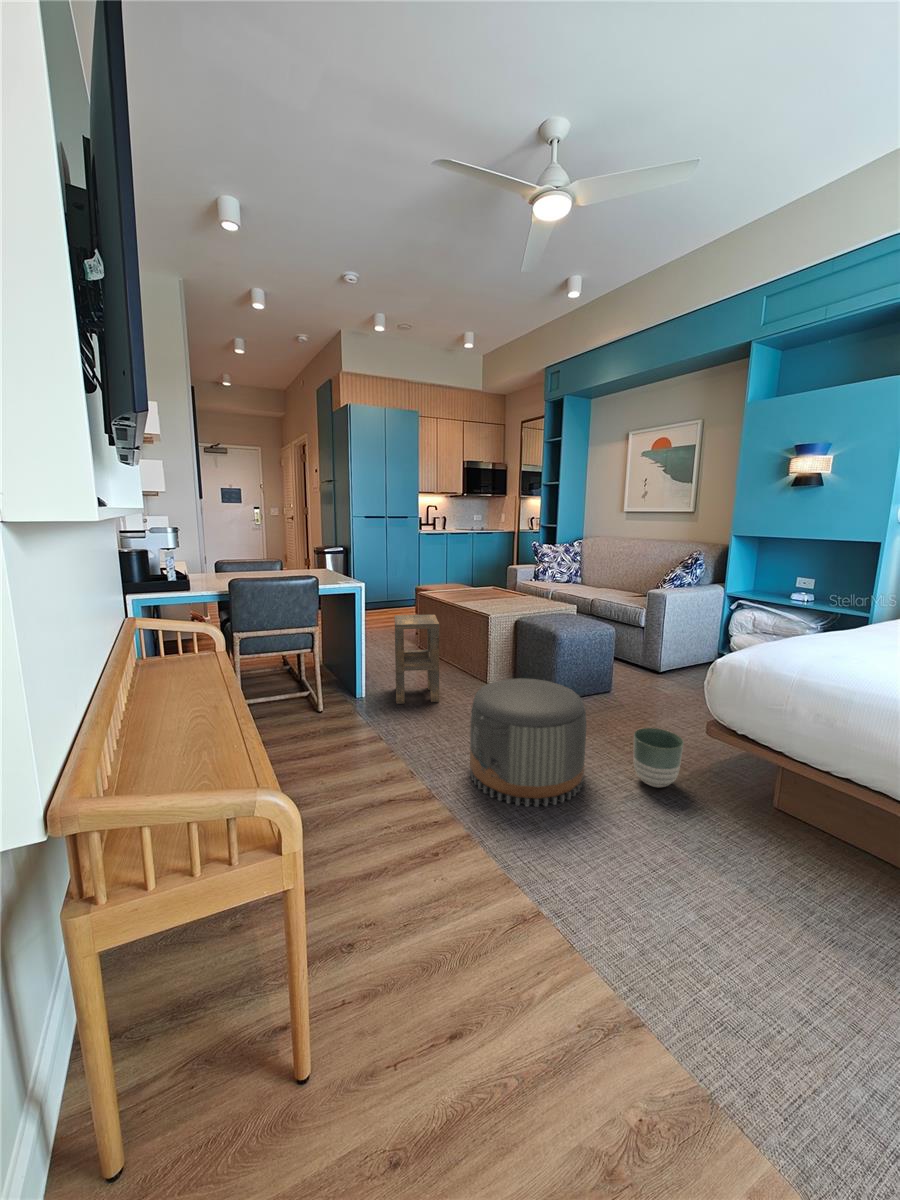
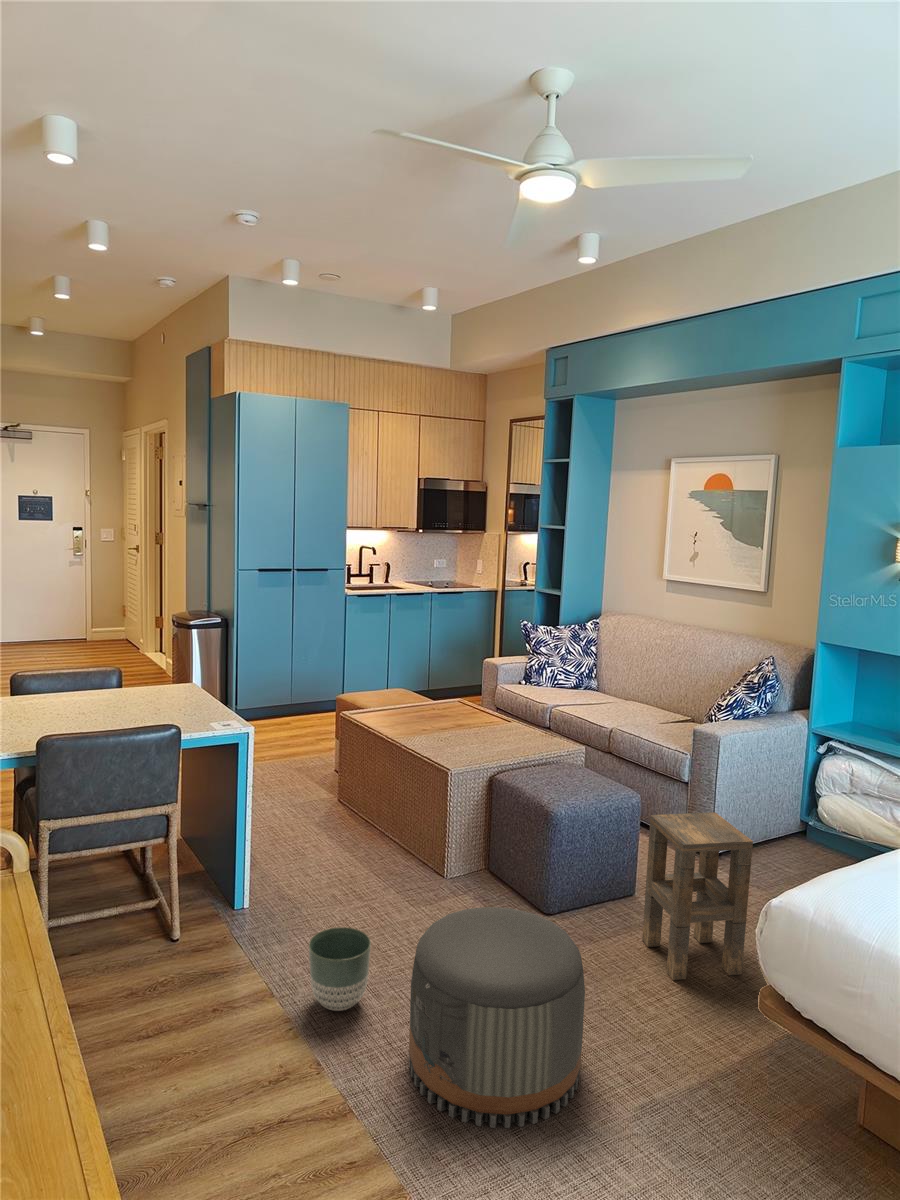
side table: present [395,614,439,704] -> present [642,812,753,980]
planter: present [634,728,684,787] -> present [309,927,371,1011]

